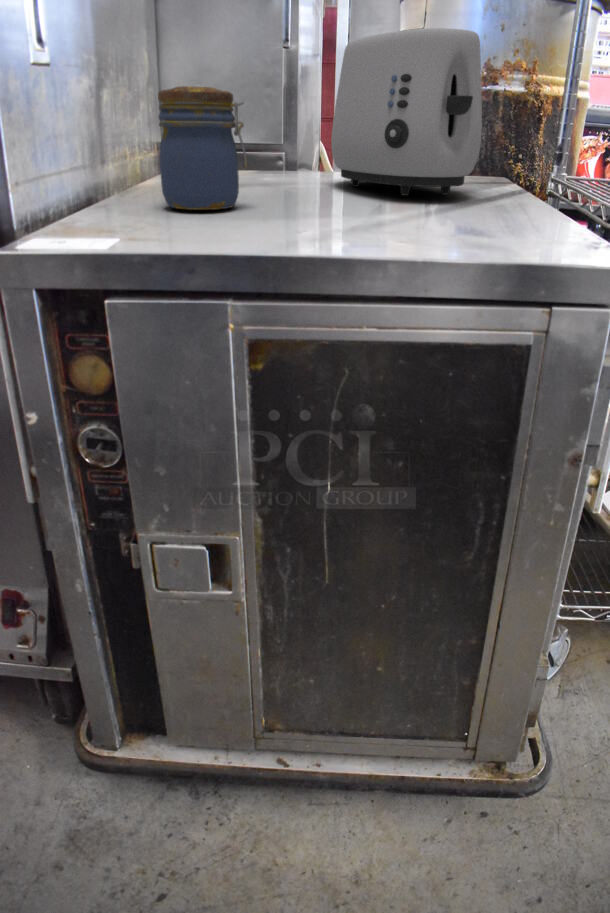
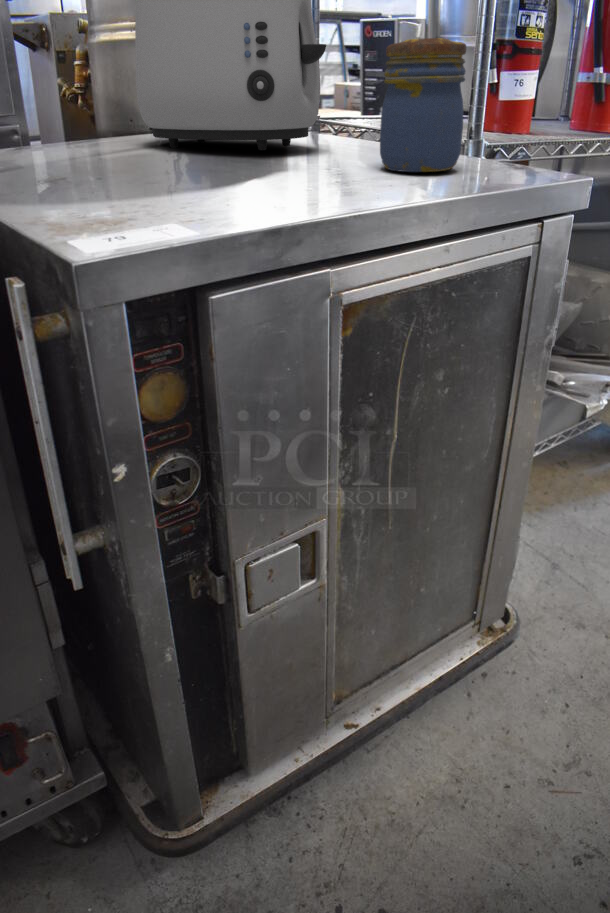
jar: present [158,86,247,210] -> present [380,38,466,172]

